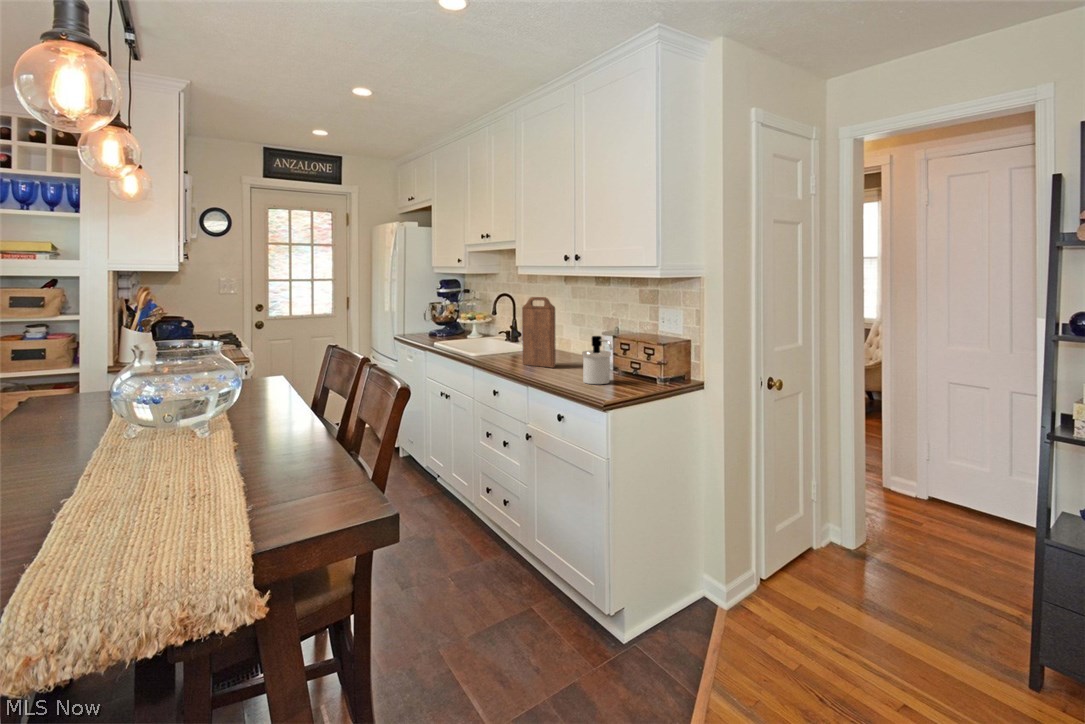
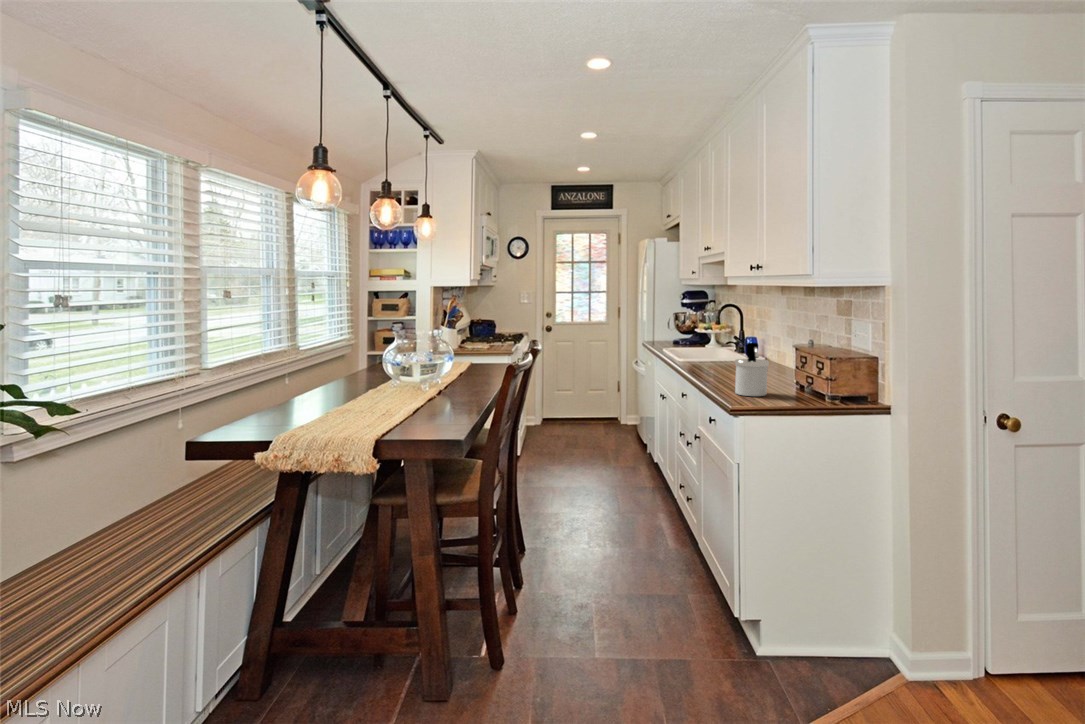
cutting board: present [522,297,555,368] -> none [708,302,737,377]

